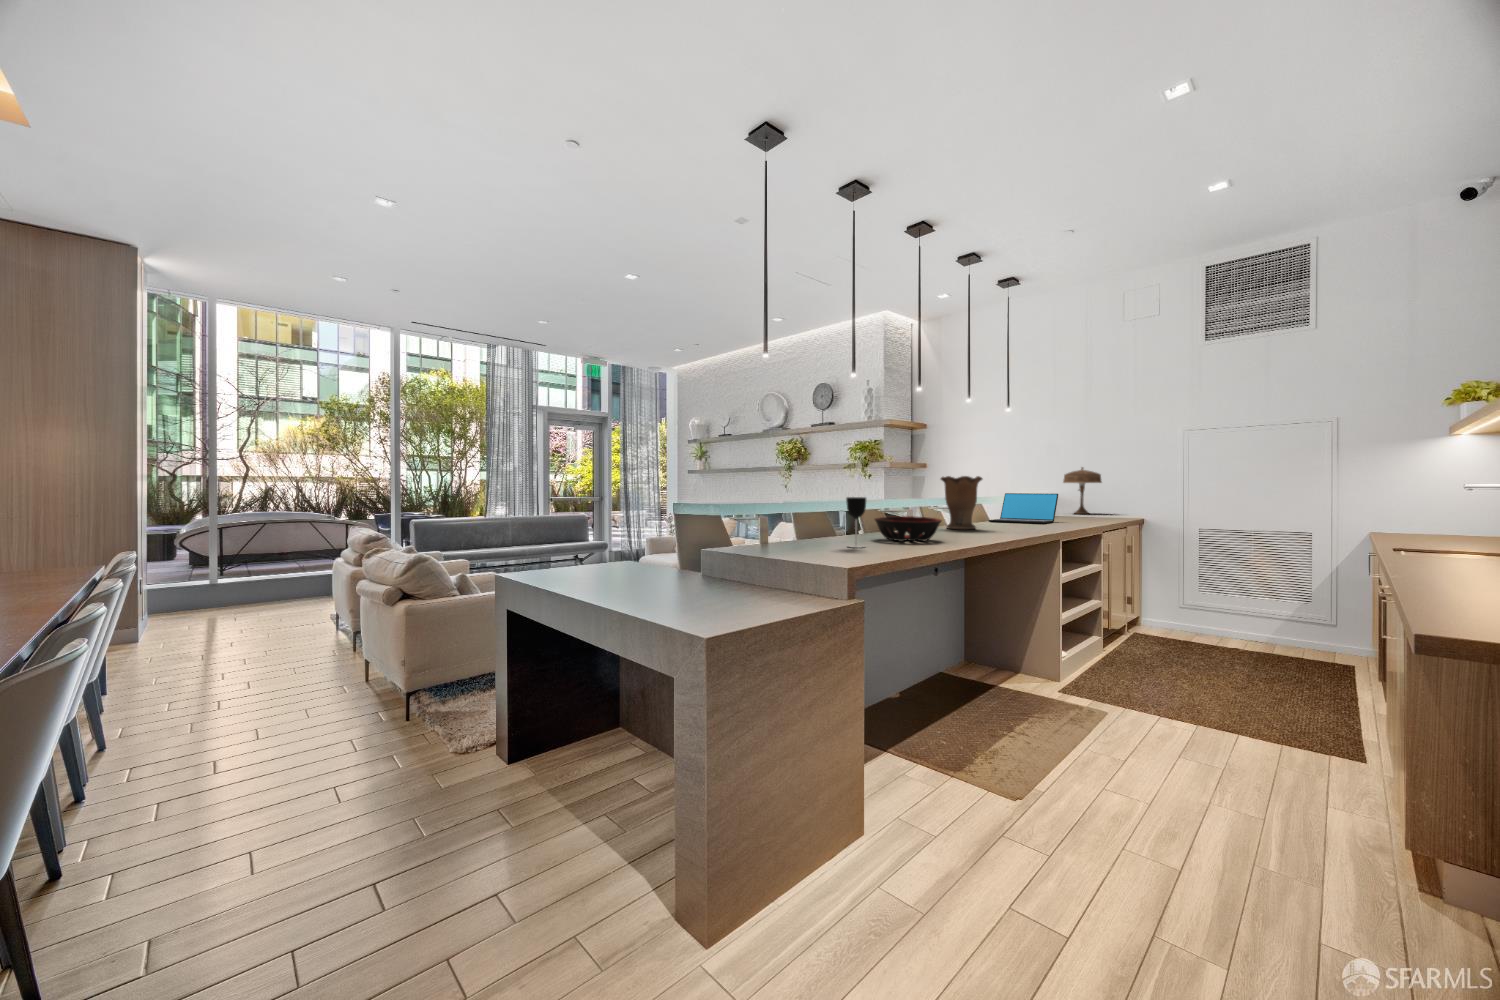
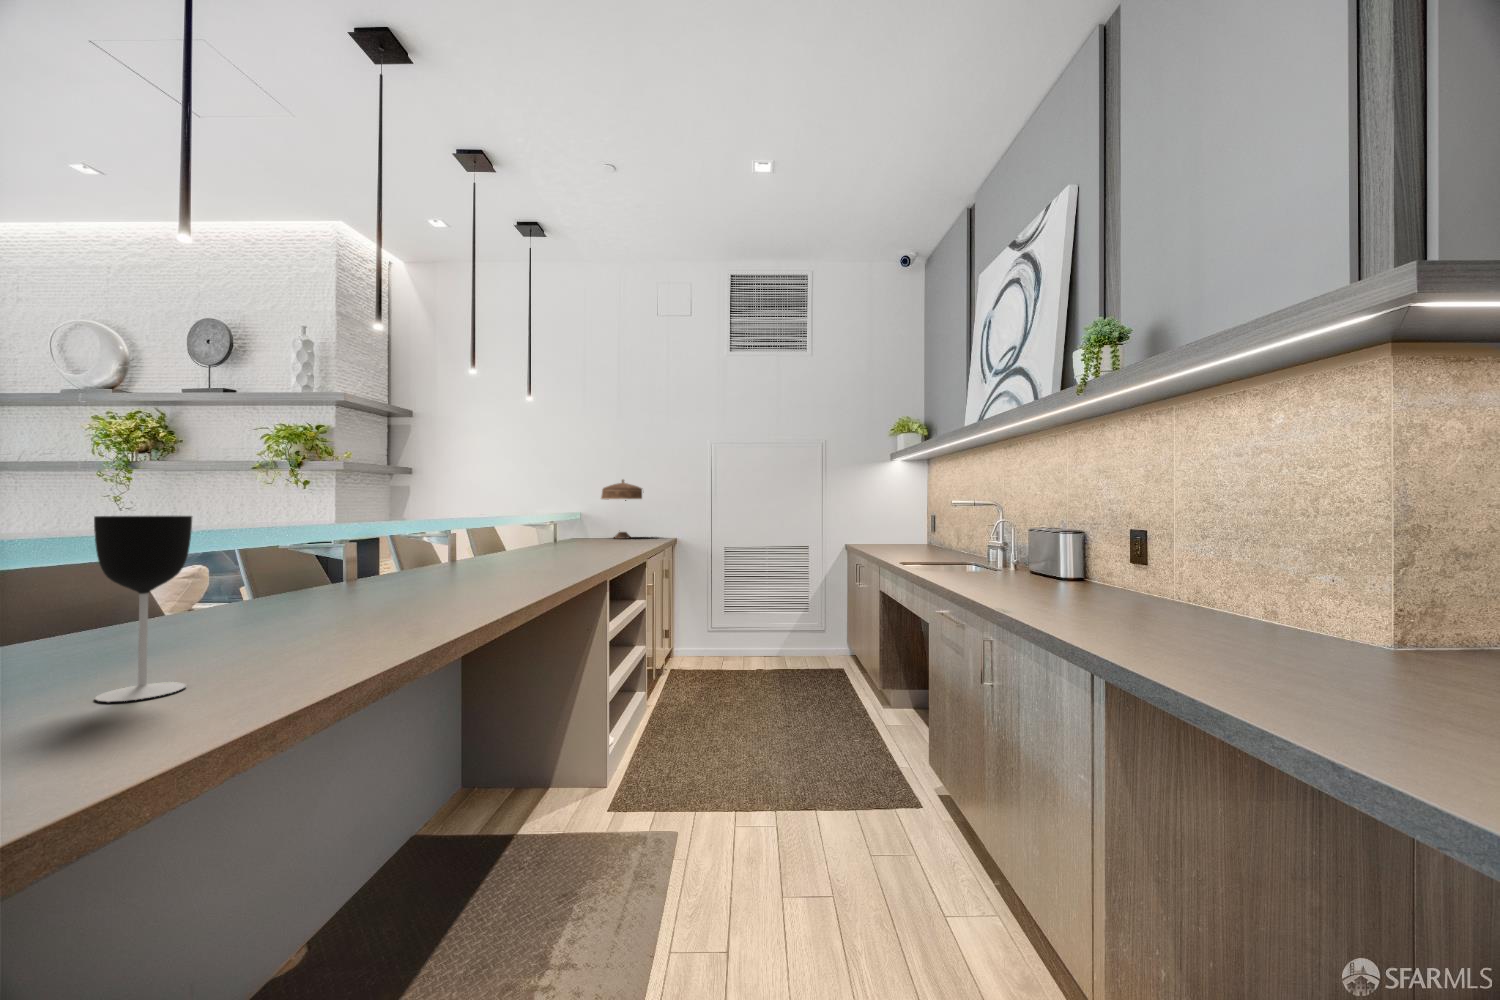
vase: present [941,476,982,529] -> none [441,477,521,577]
laptop: present [989,493,1058,524] -> none [518,511,614,556]
decorative bowl: present [875,516,942,541] -> none [255,562,454,633]

